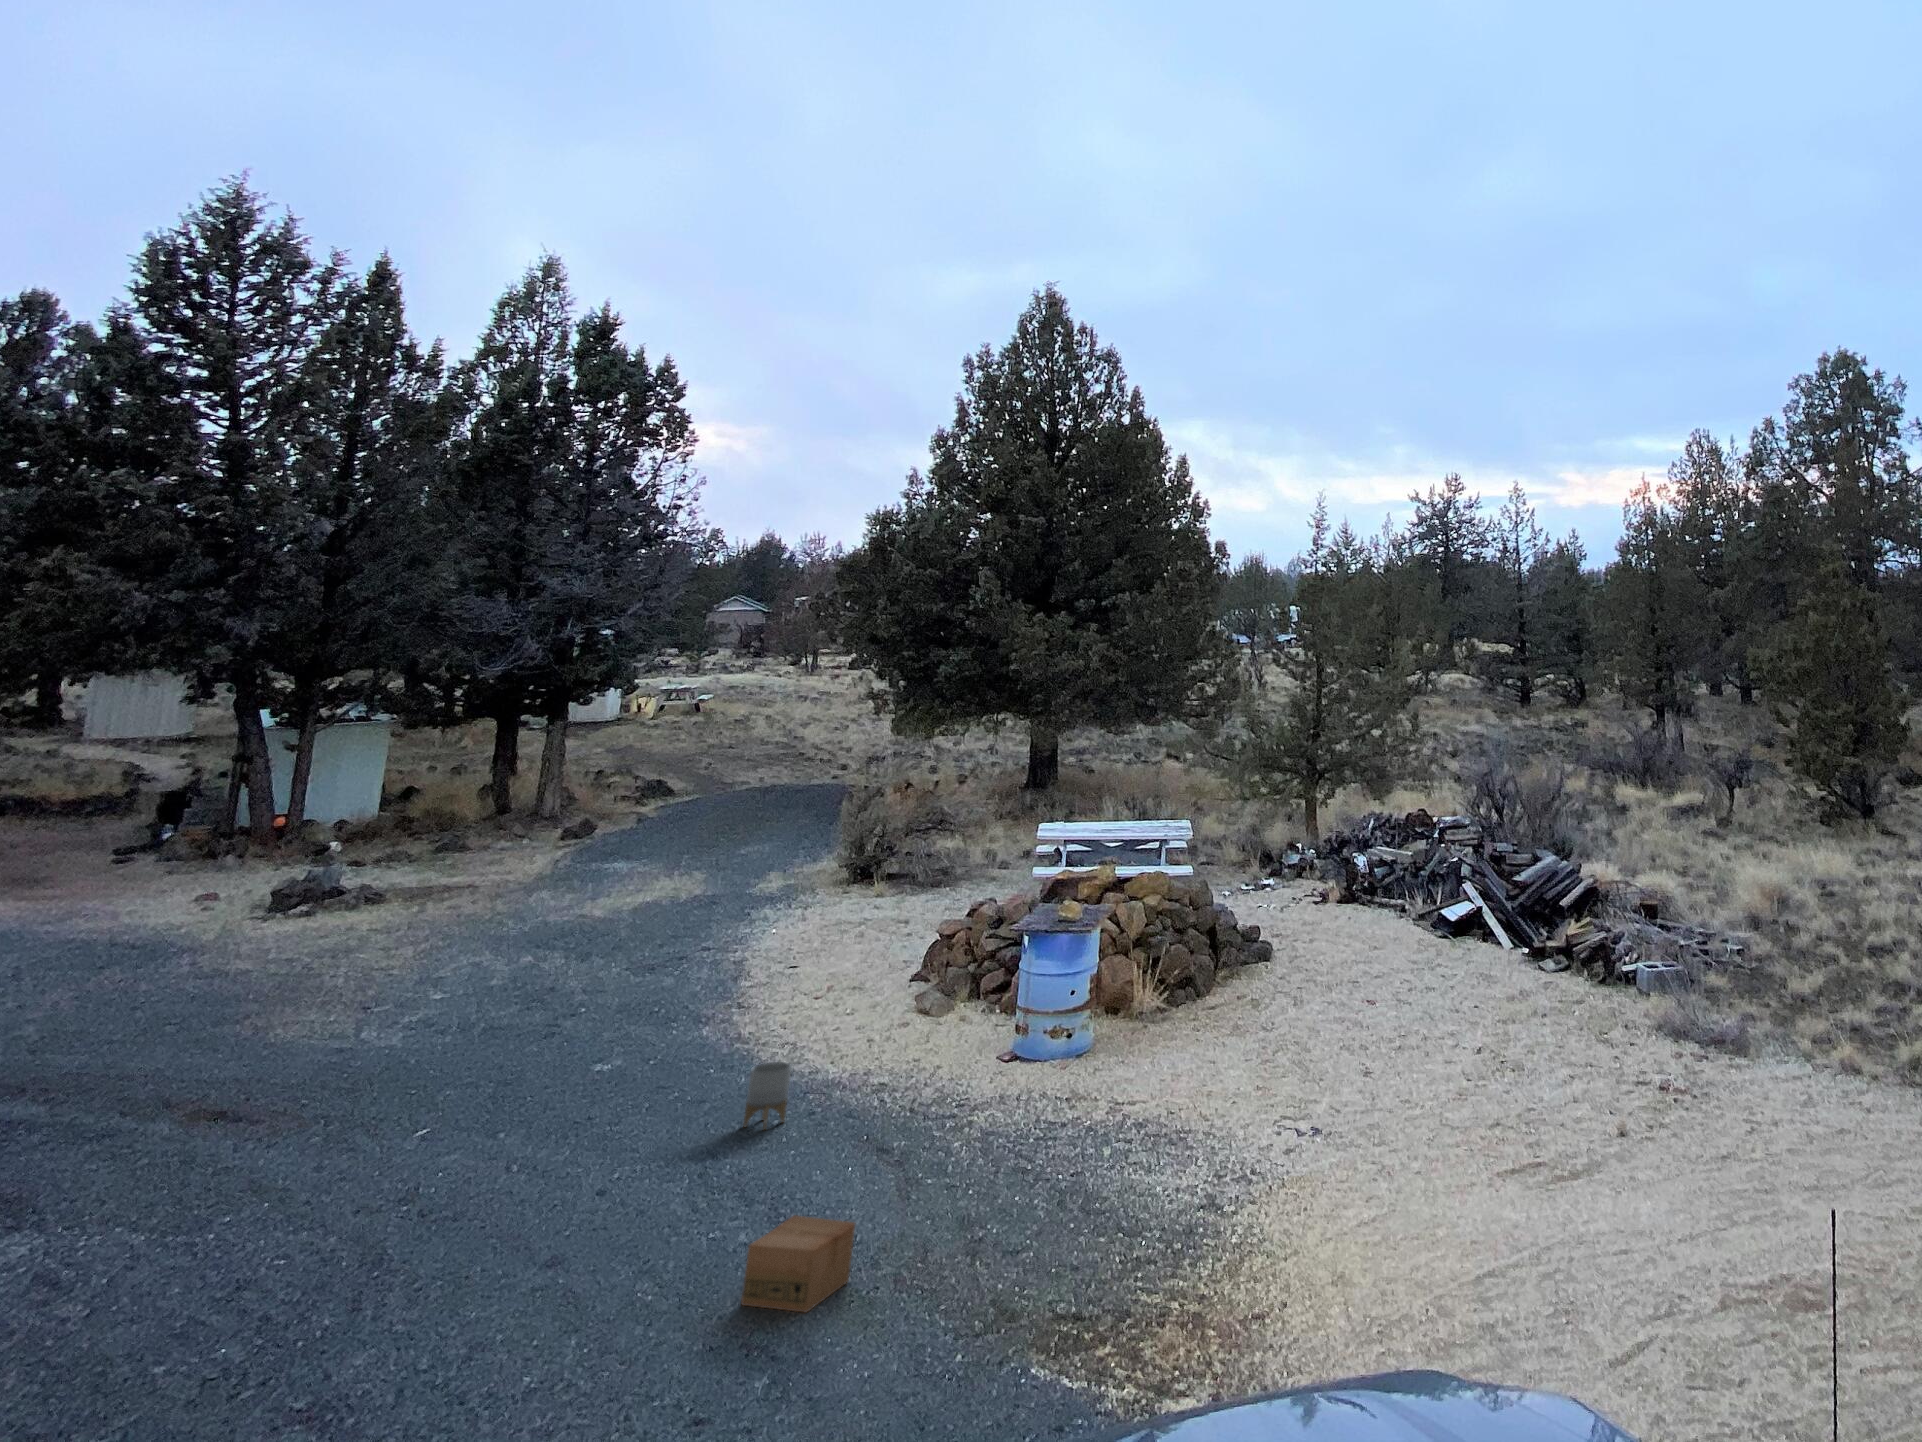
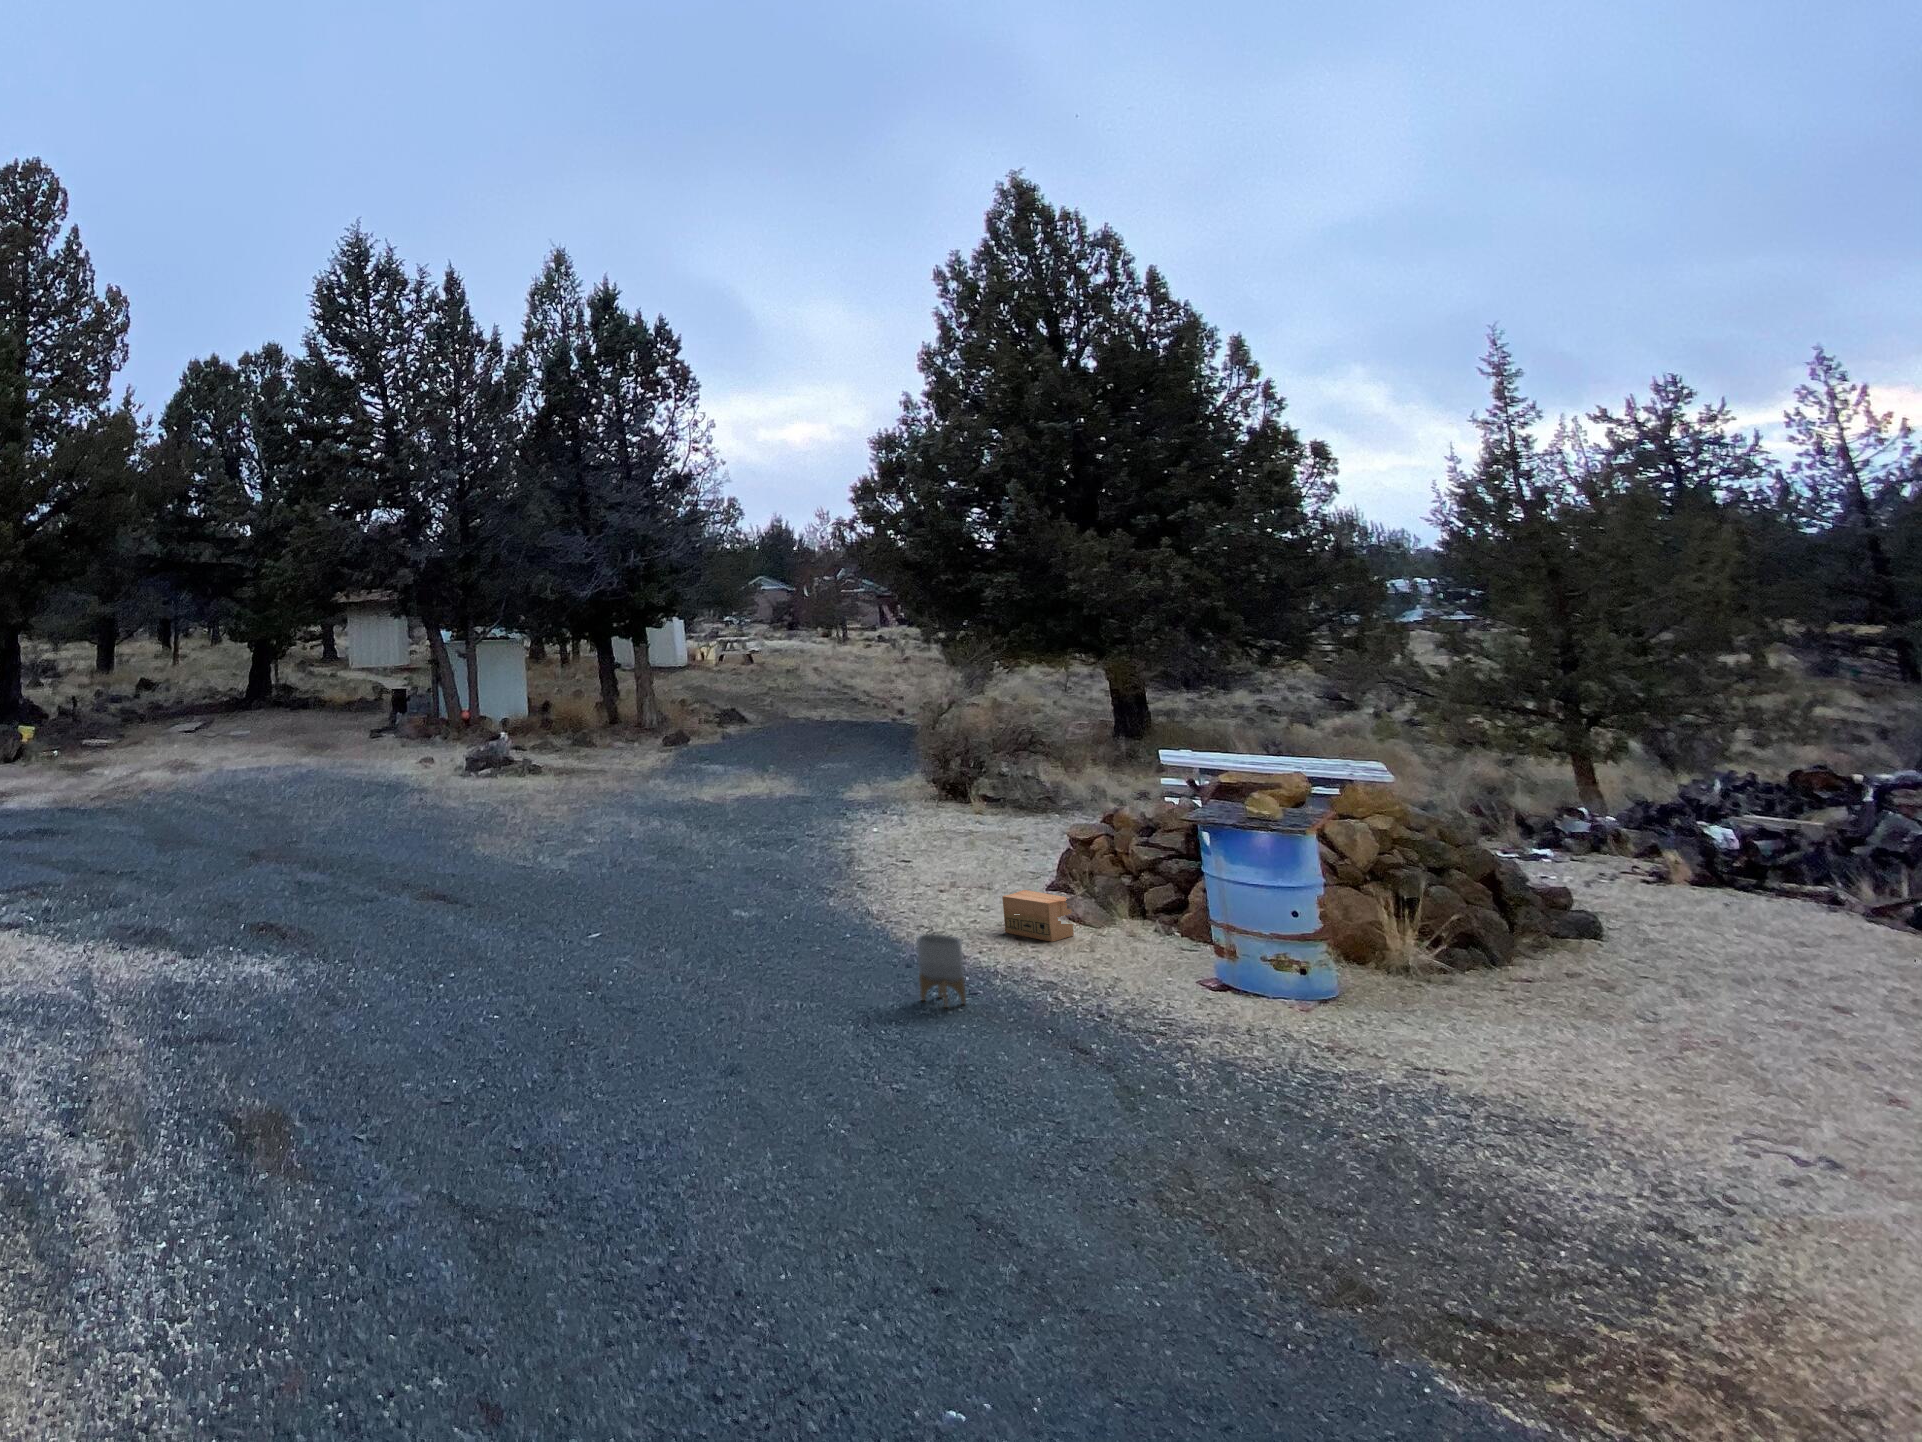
cardboard box: present [741,1215,856,1312] -> present [1002,890,1074,942]

